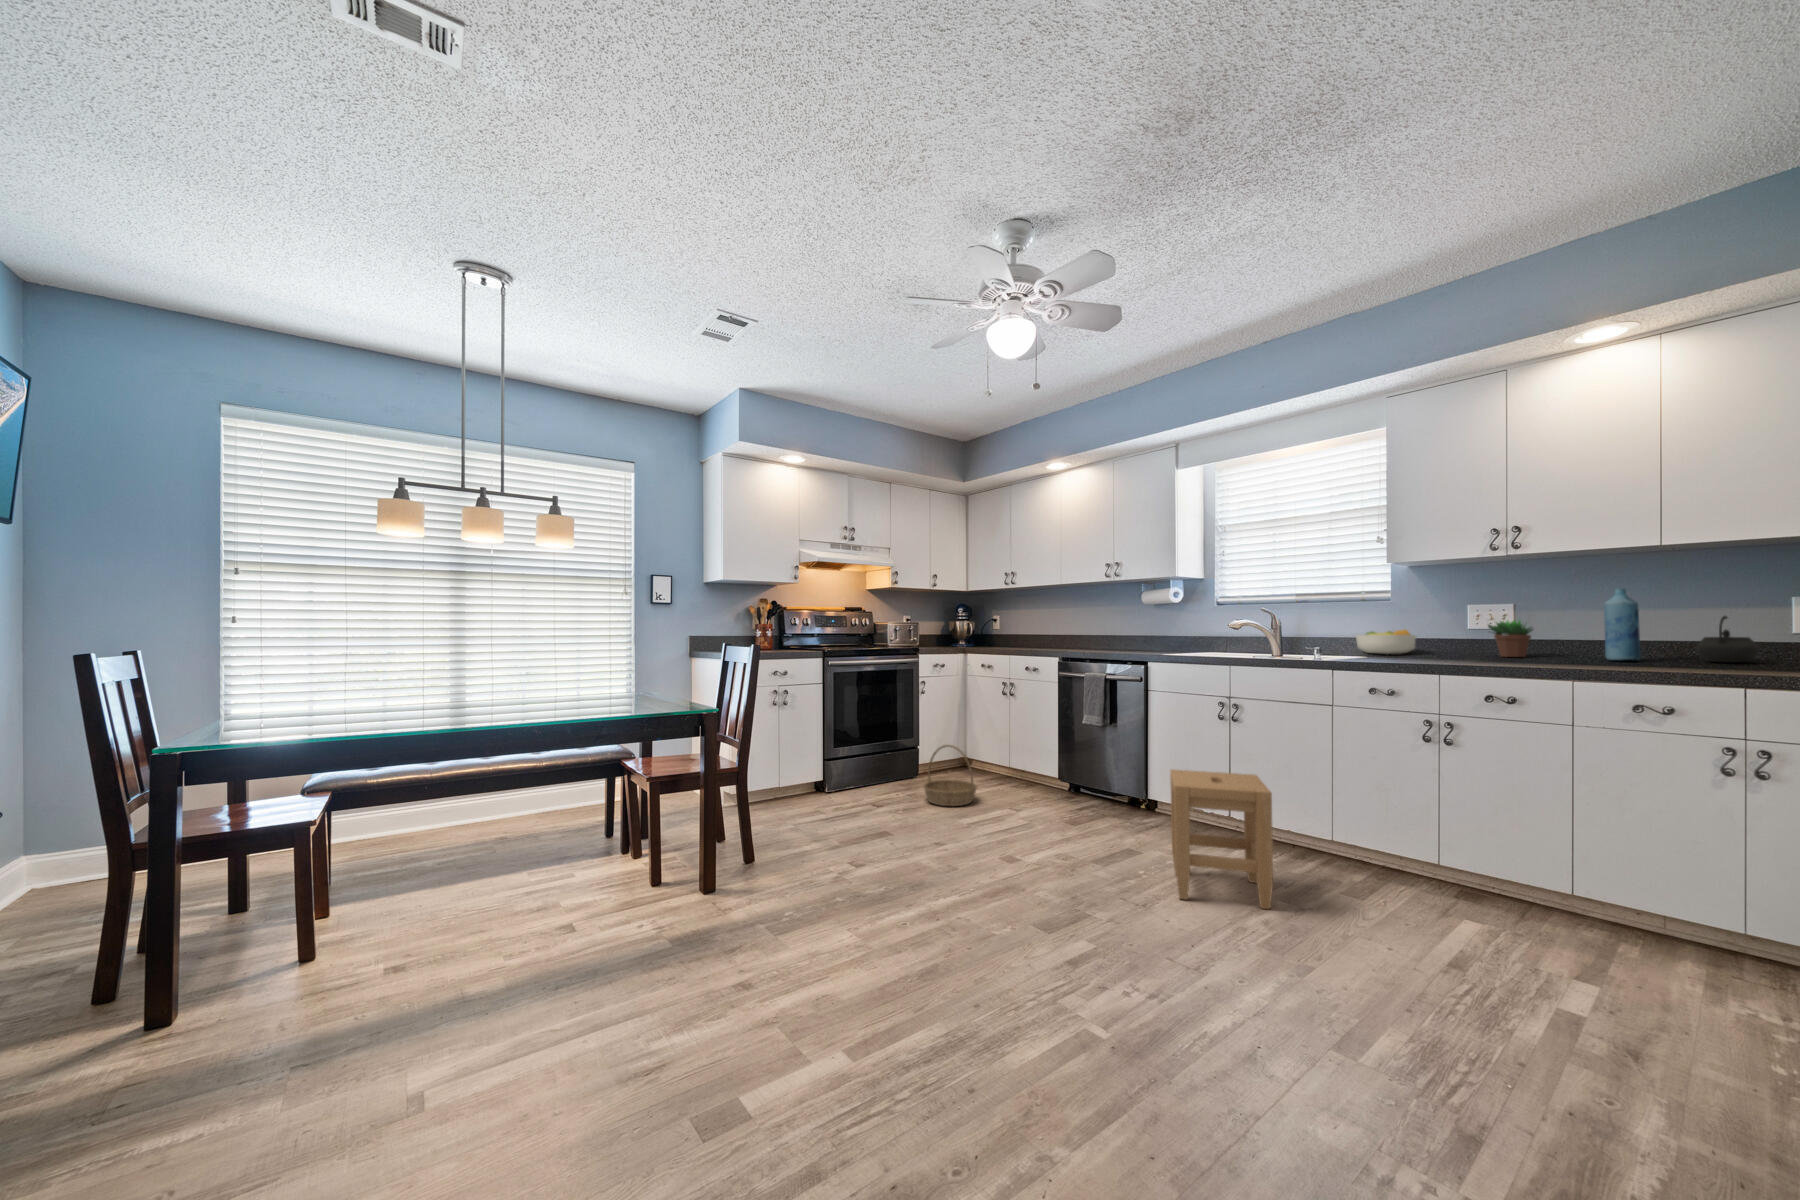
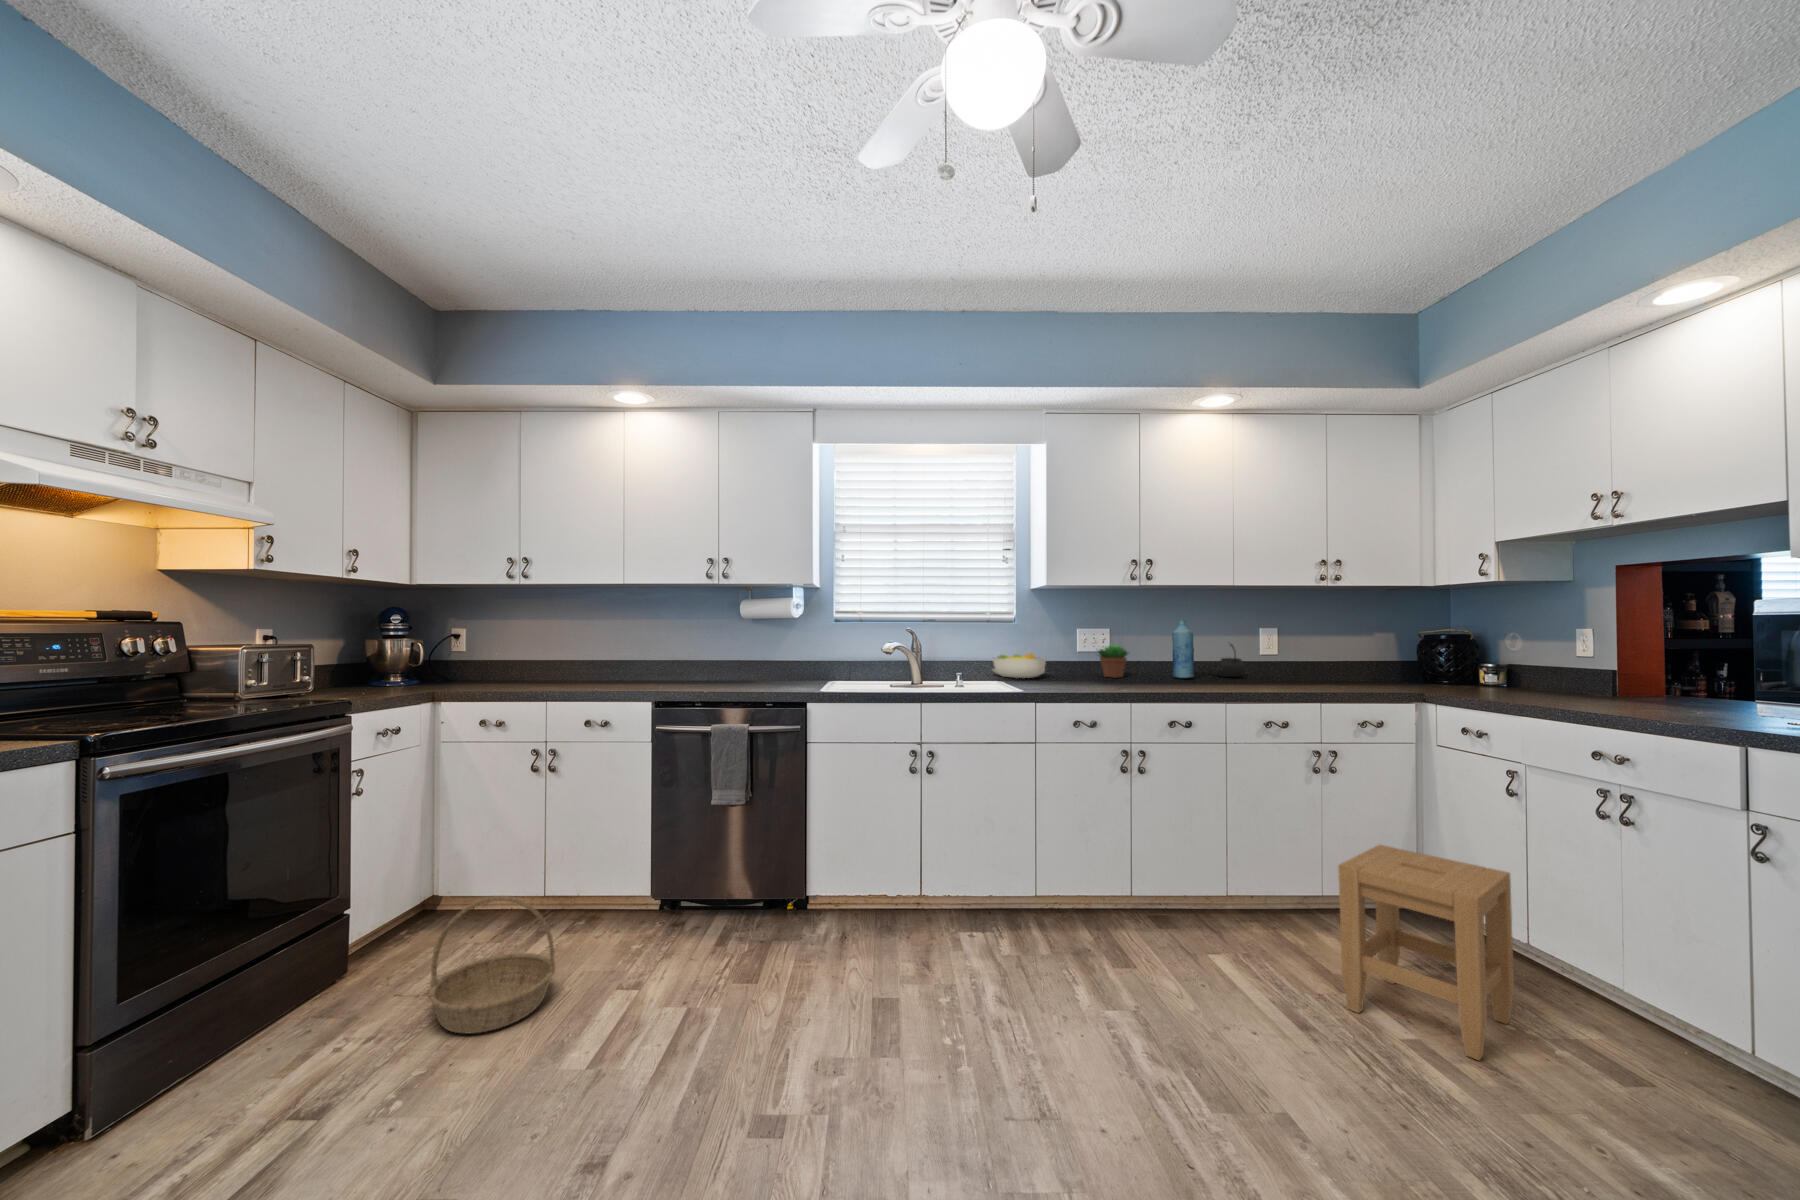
stool: present [1170,769,1273,910] -> present [1338,845,1514,1060]

